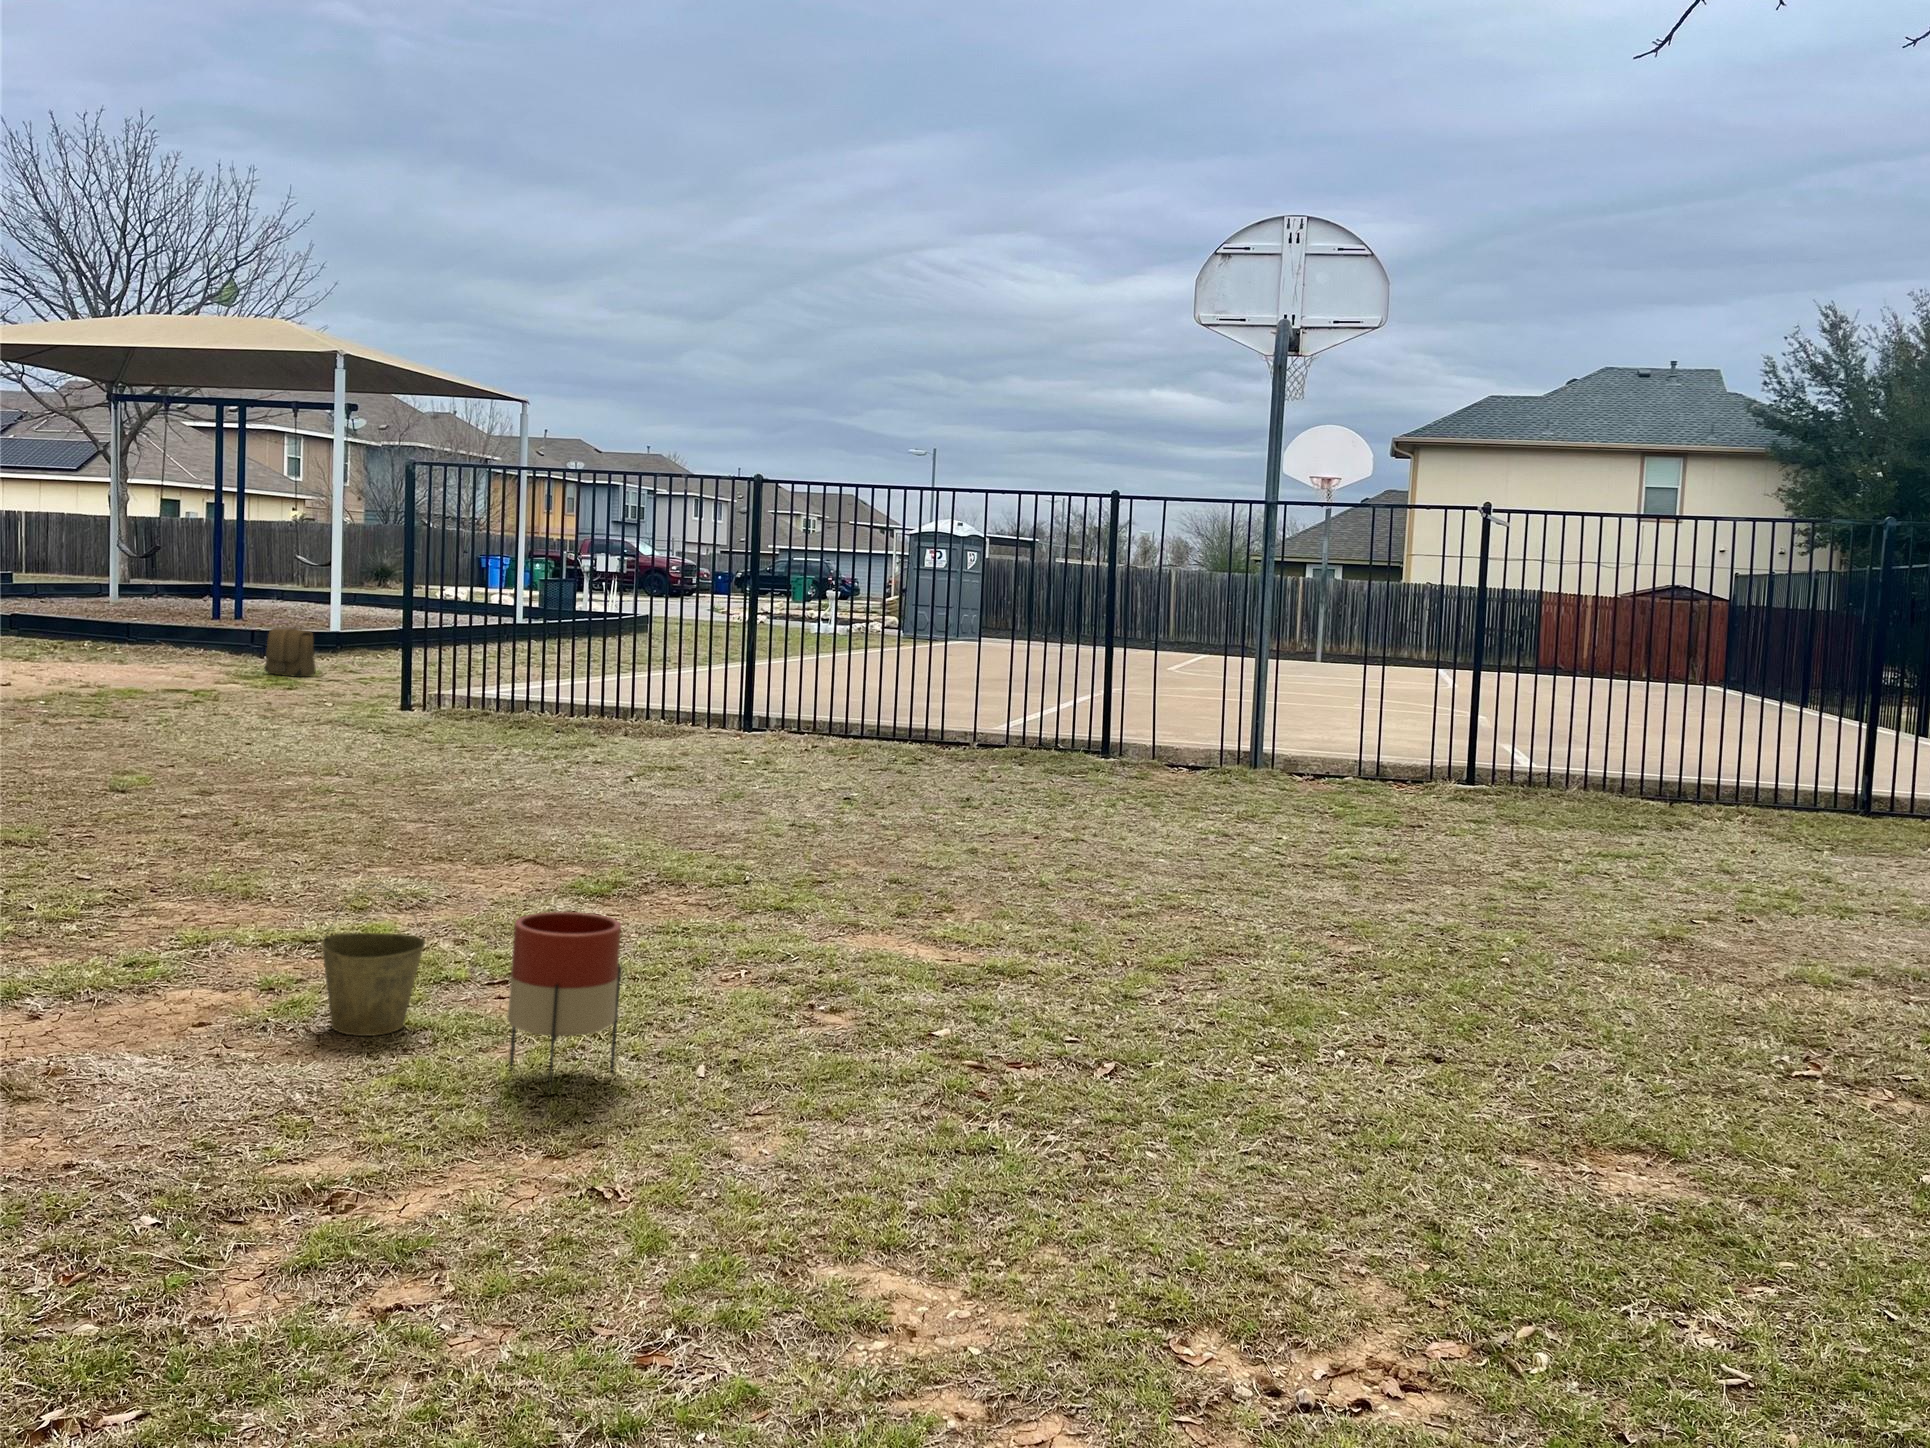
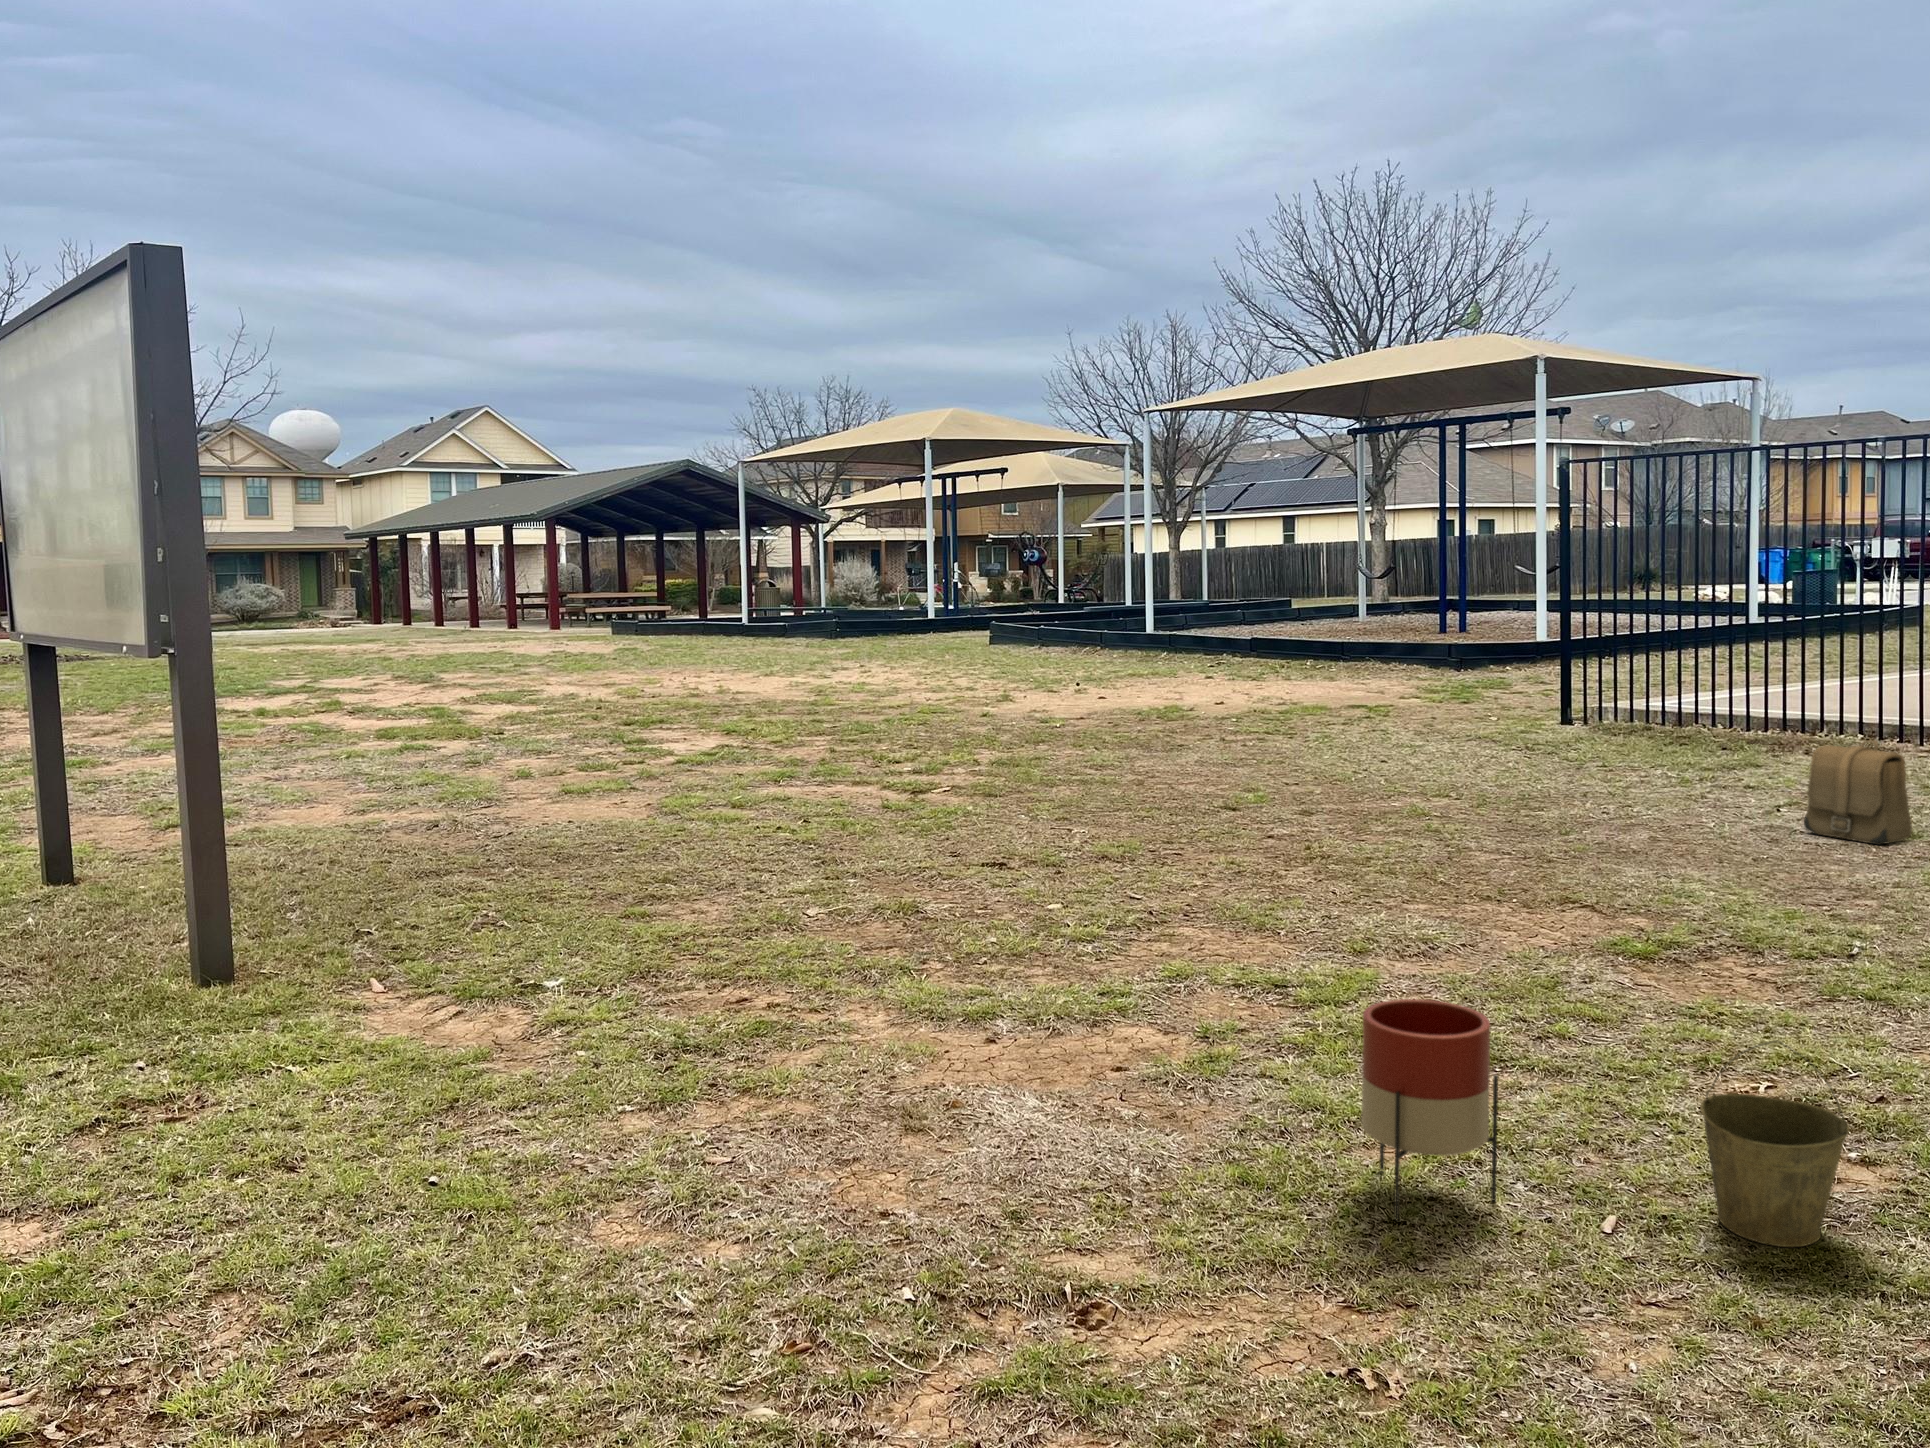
backpack: present [264,626,316,677] -> present [1804,740,1912,845]
bucket: present [320,884,426,1036] -> present [1700,1041,1849,1247]

